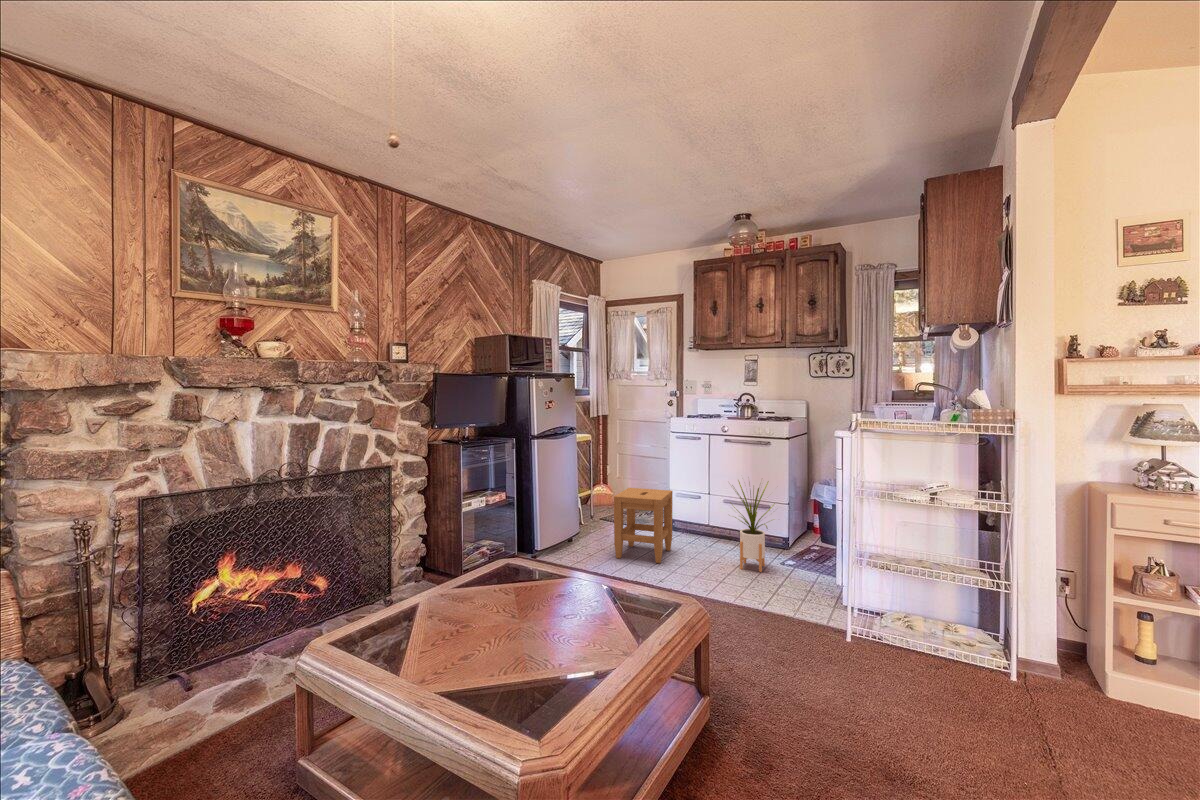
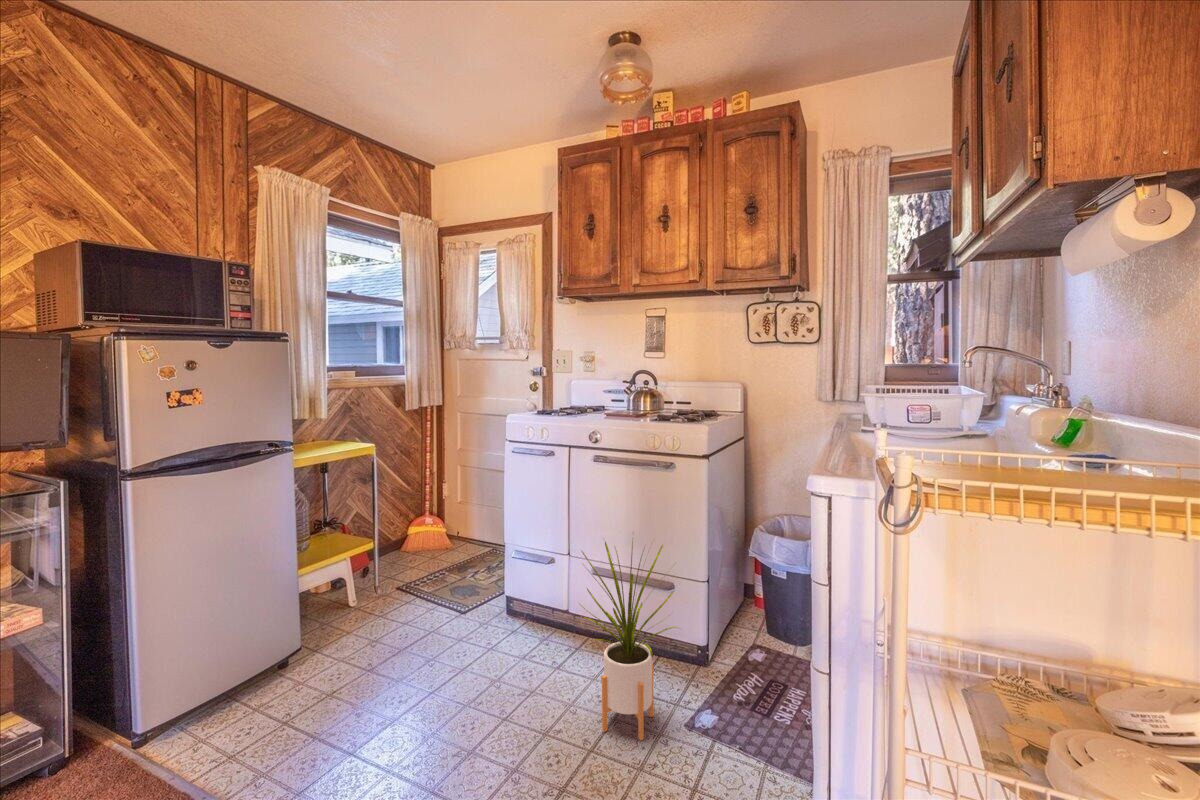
stool: present [614,488,672,563] -> none [352,553,489,723]

